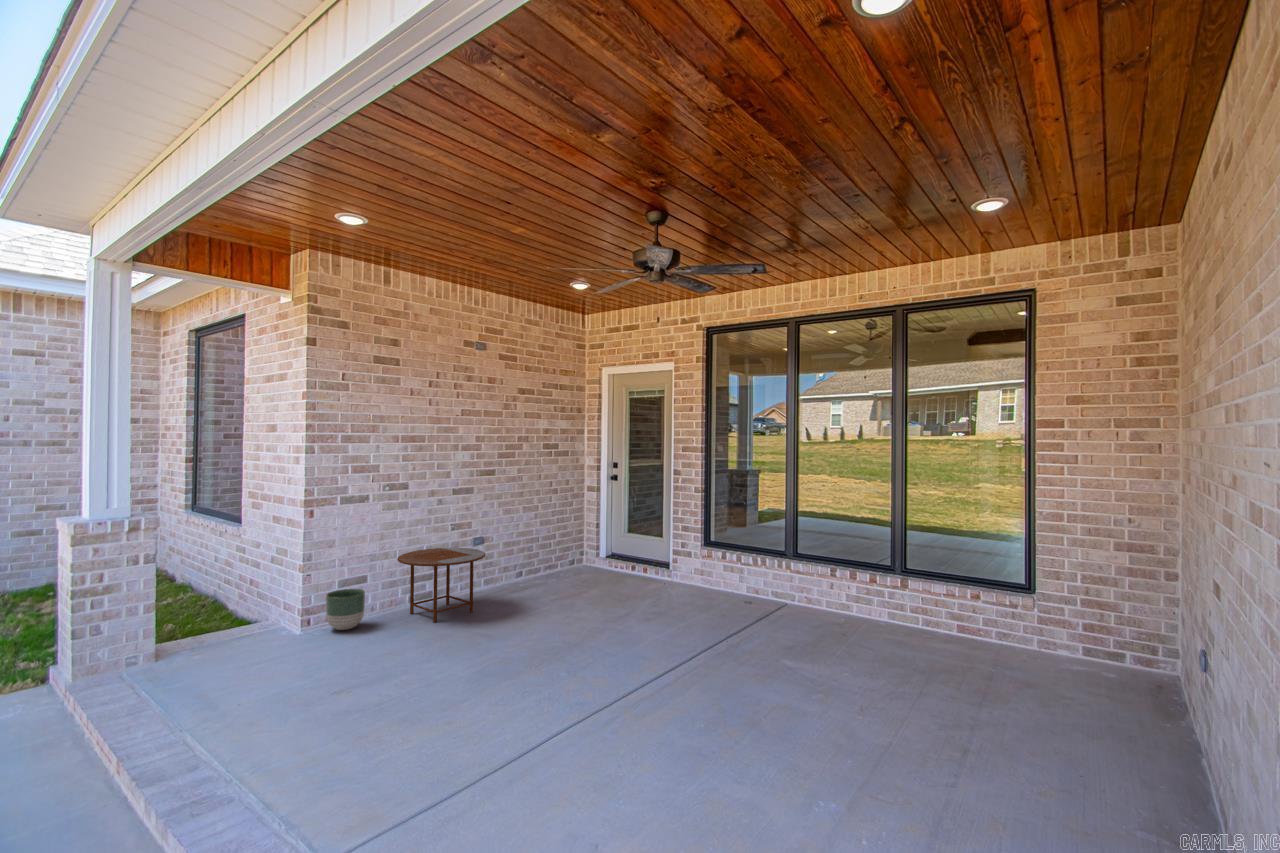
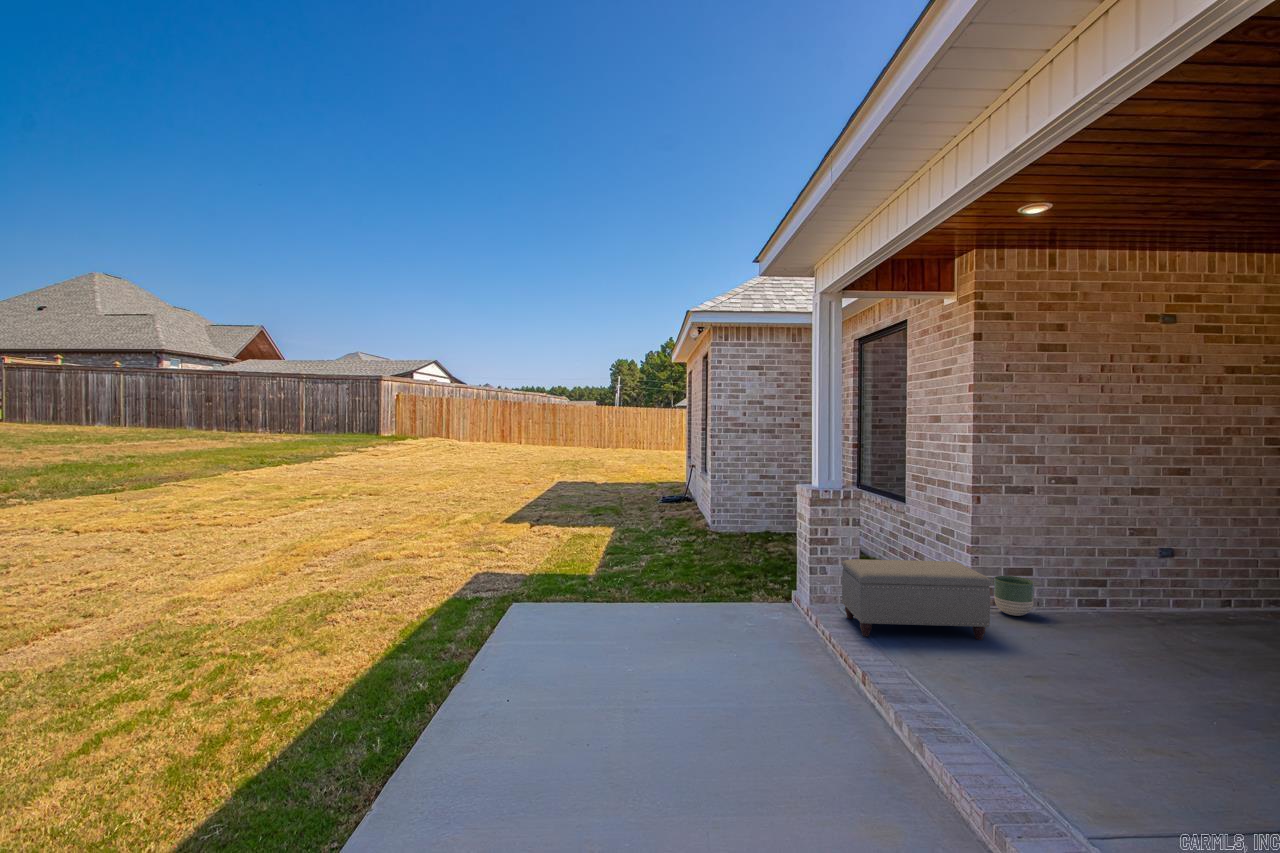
side table: present [397,548,485,622] -> none [1068,550,1187,632]
ottoman: none [115,587,310,712] -> present [842,559,991,640]

